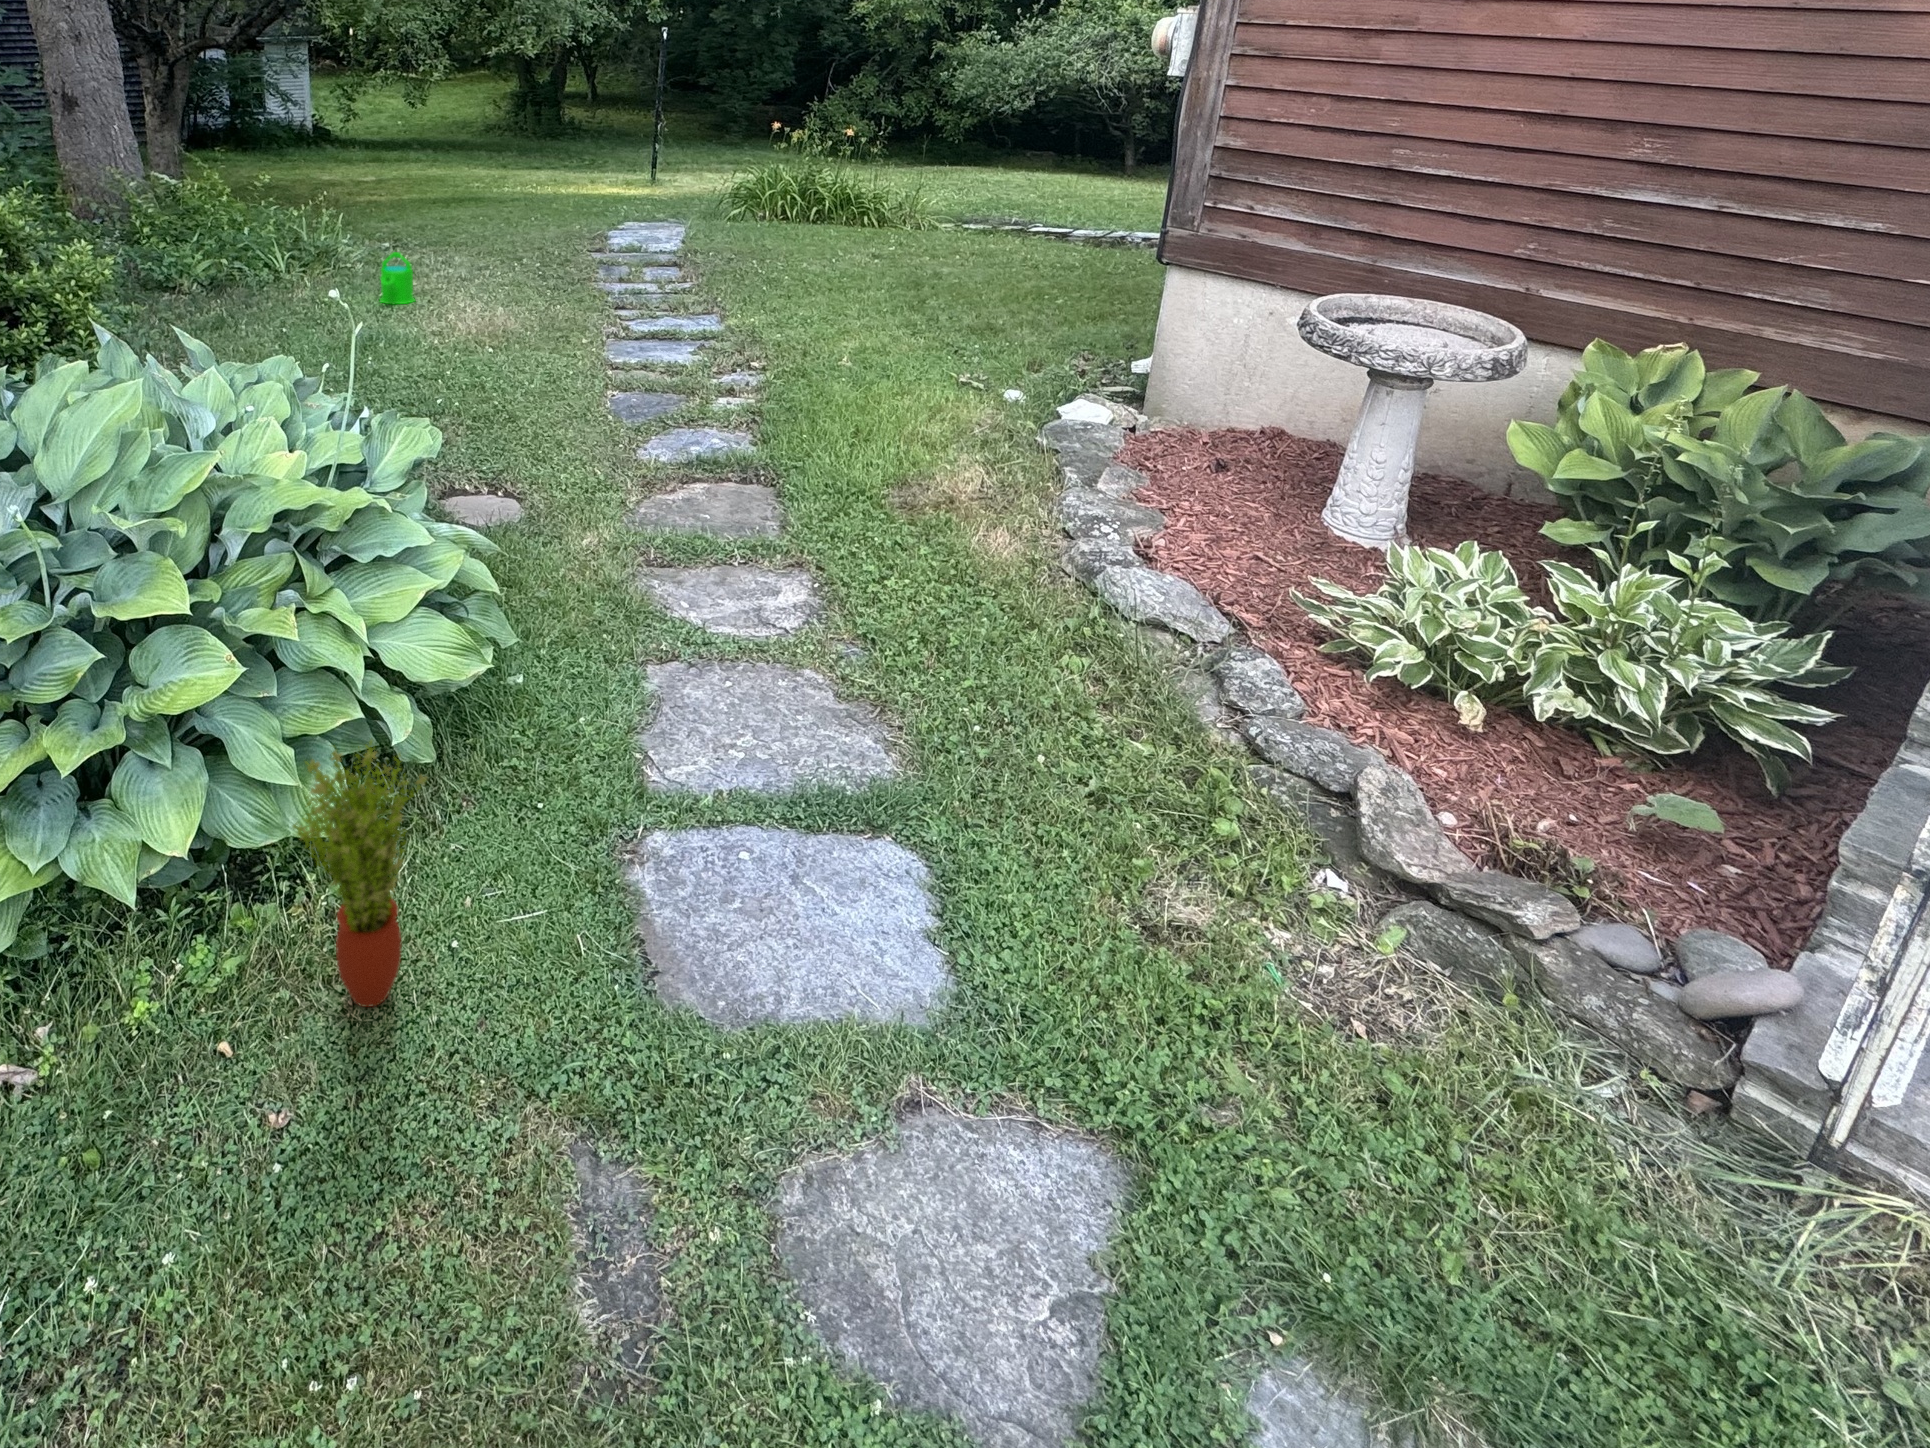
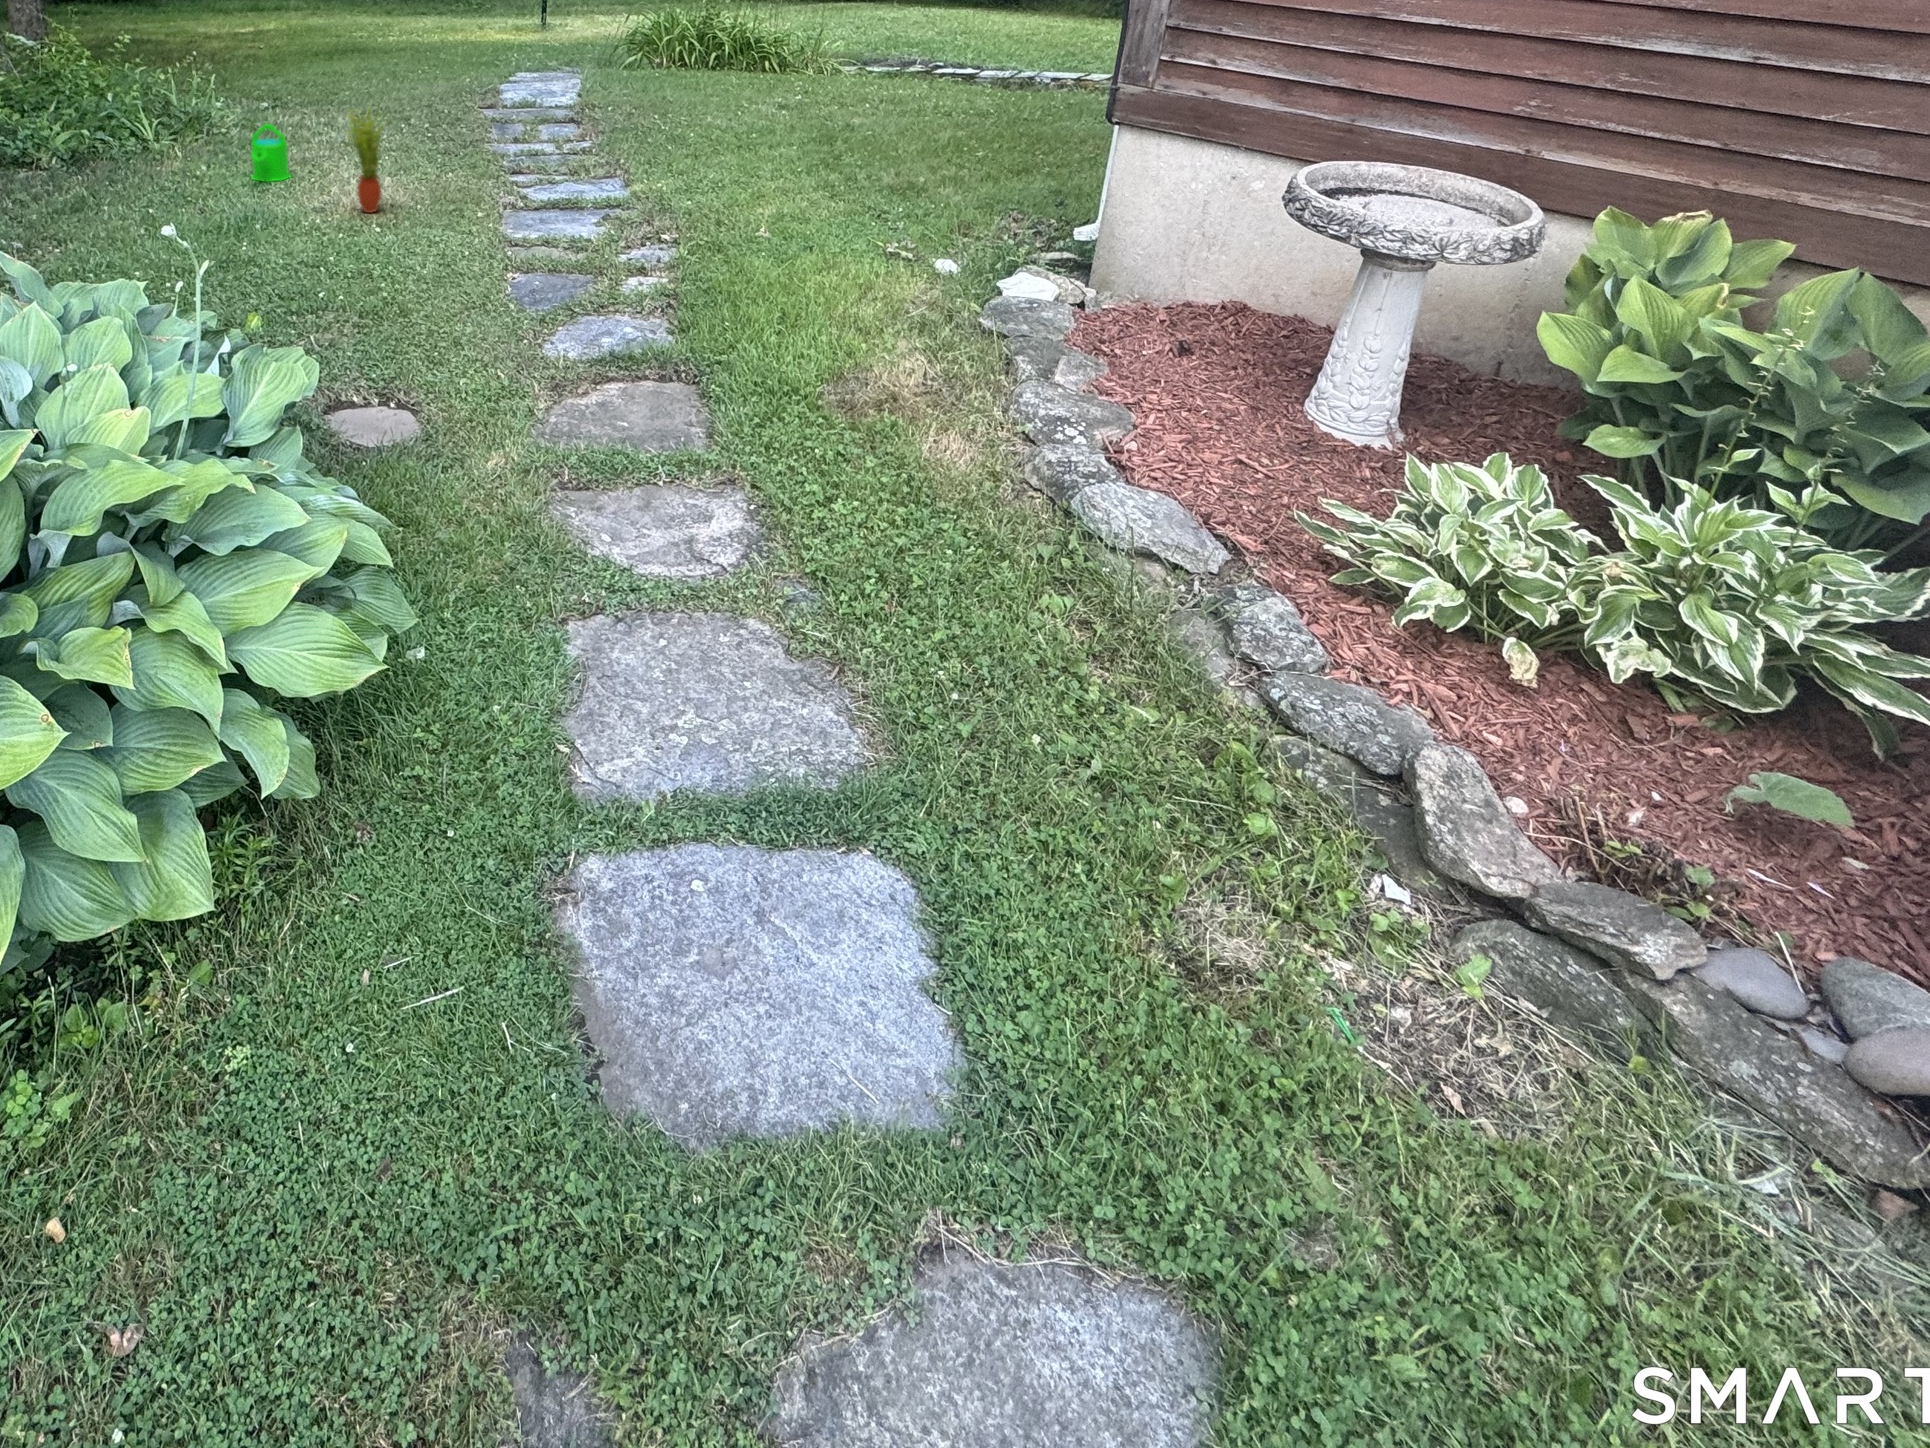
potted plant: present [293,741,427,1007] -> present [345,107,389,213]

